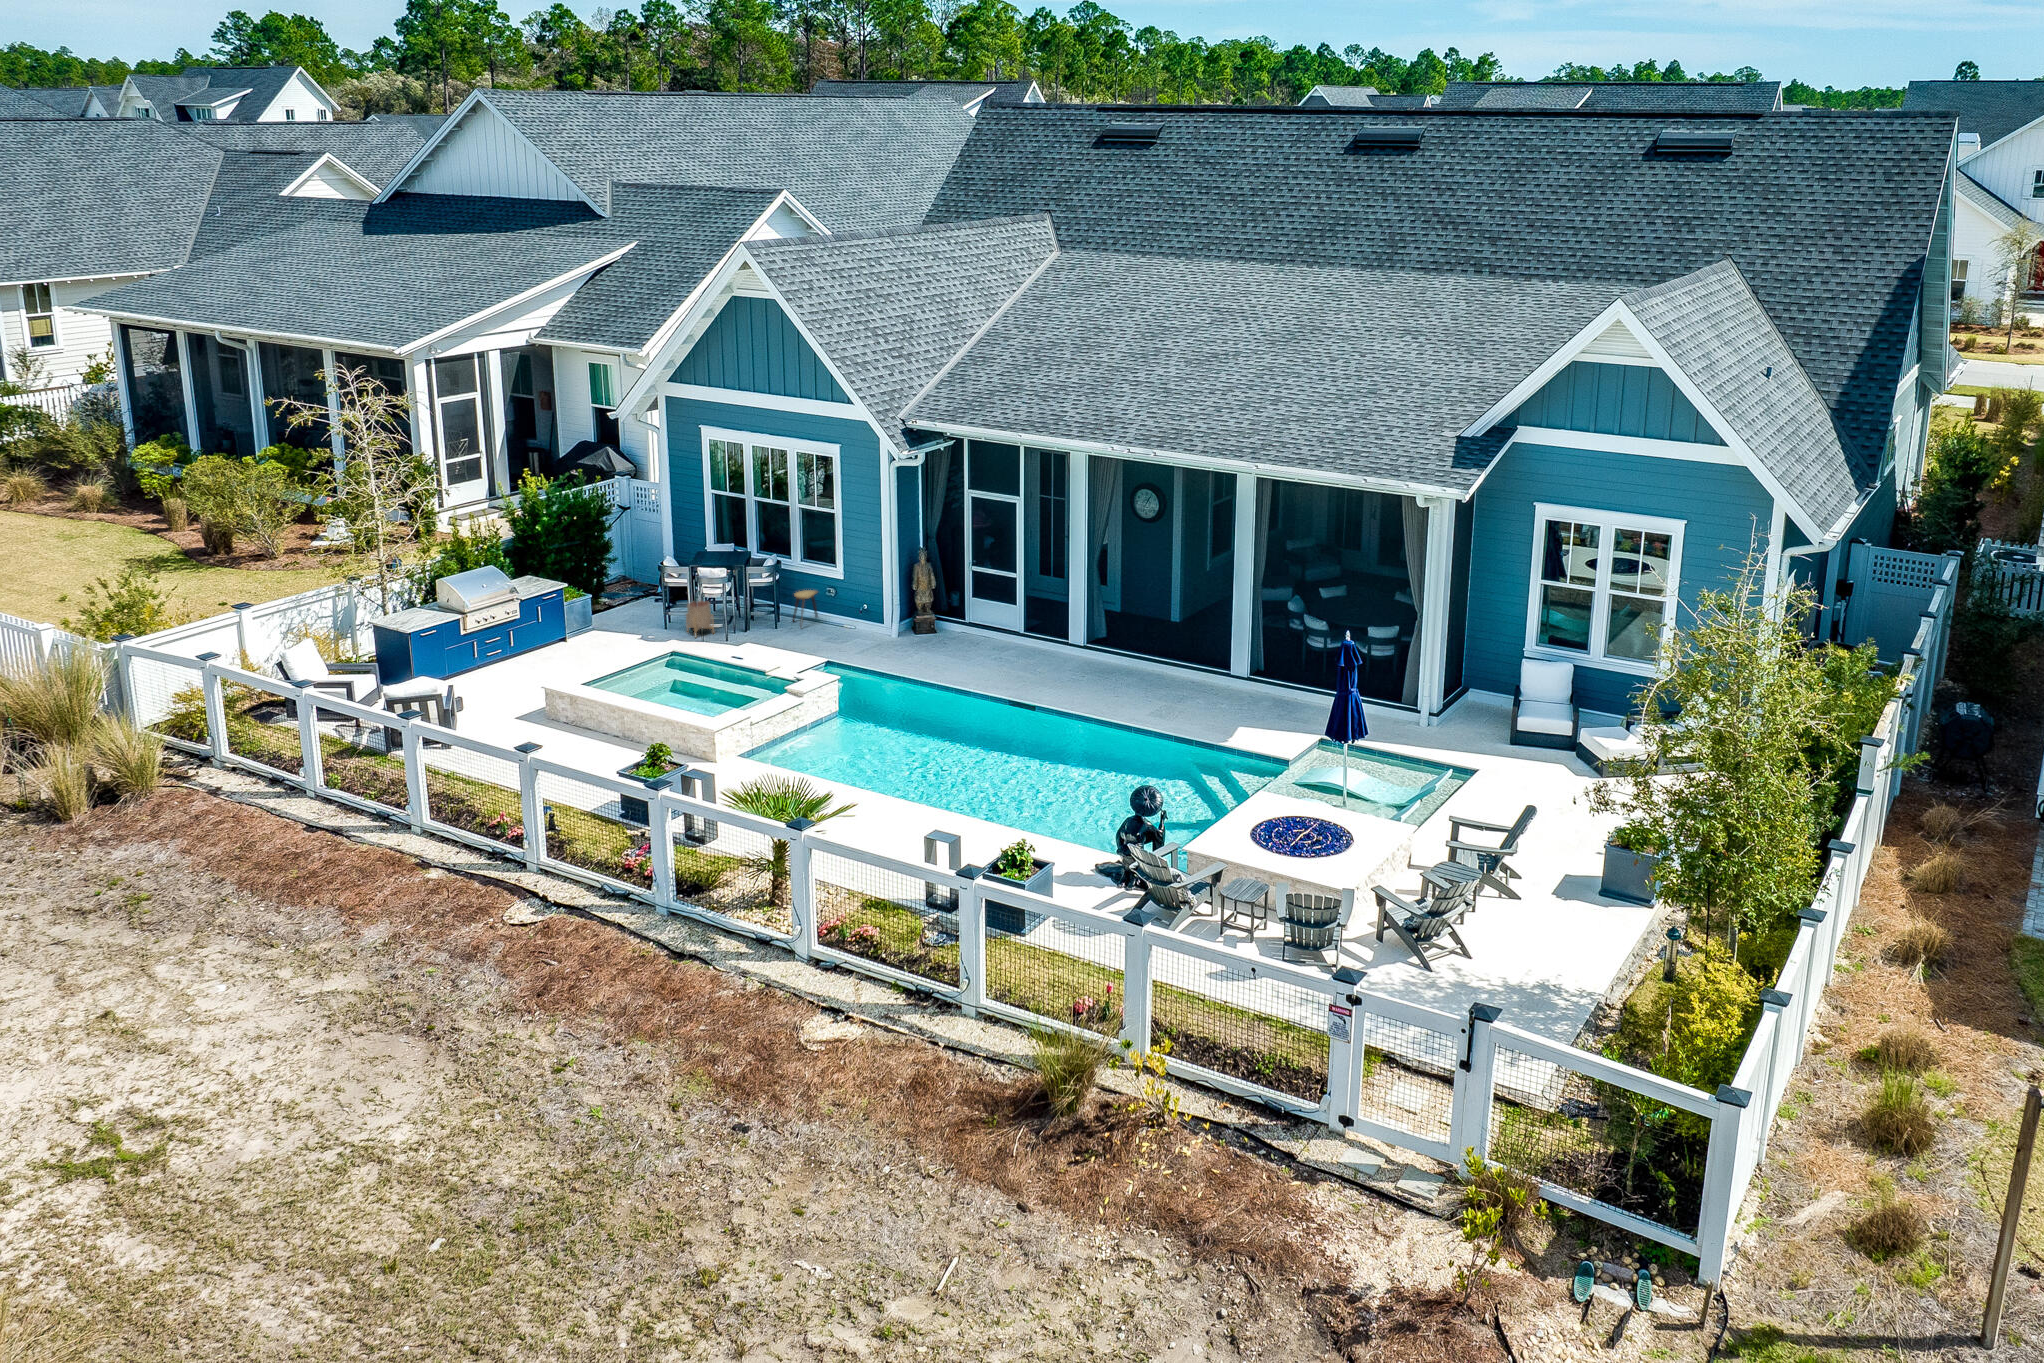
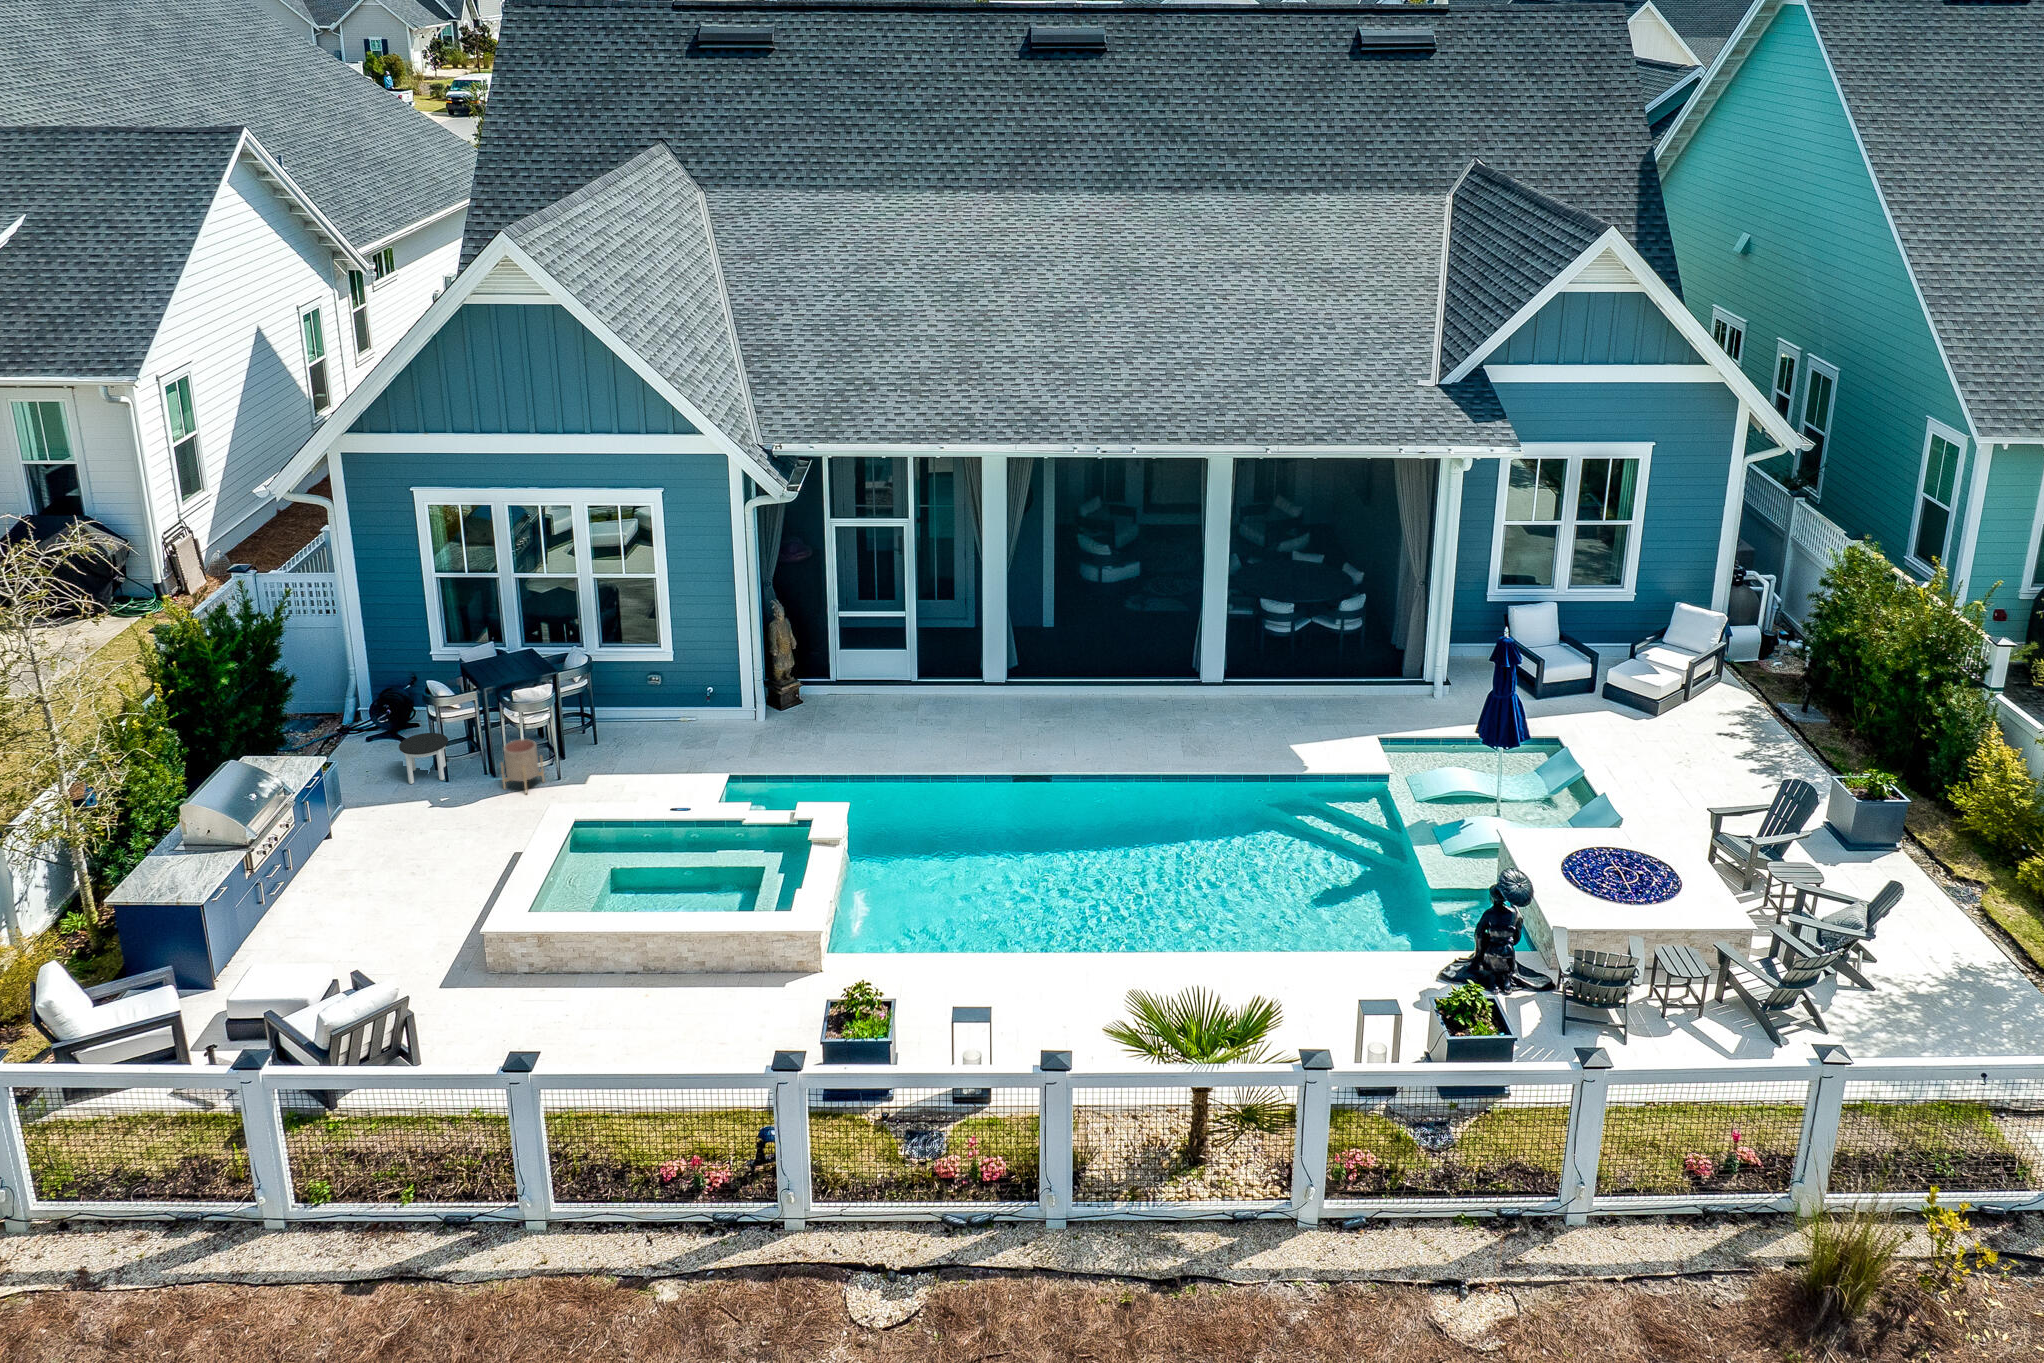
round table: none [639,589,673,621] -> present [399,733,448,784]
stool: present [792,590,818,626] -> none [629,691,660,746]

